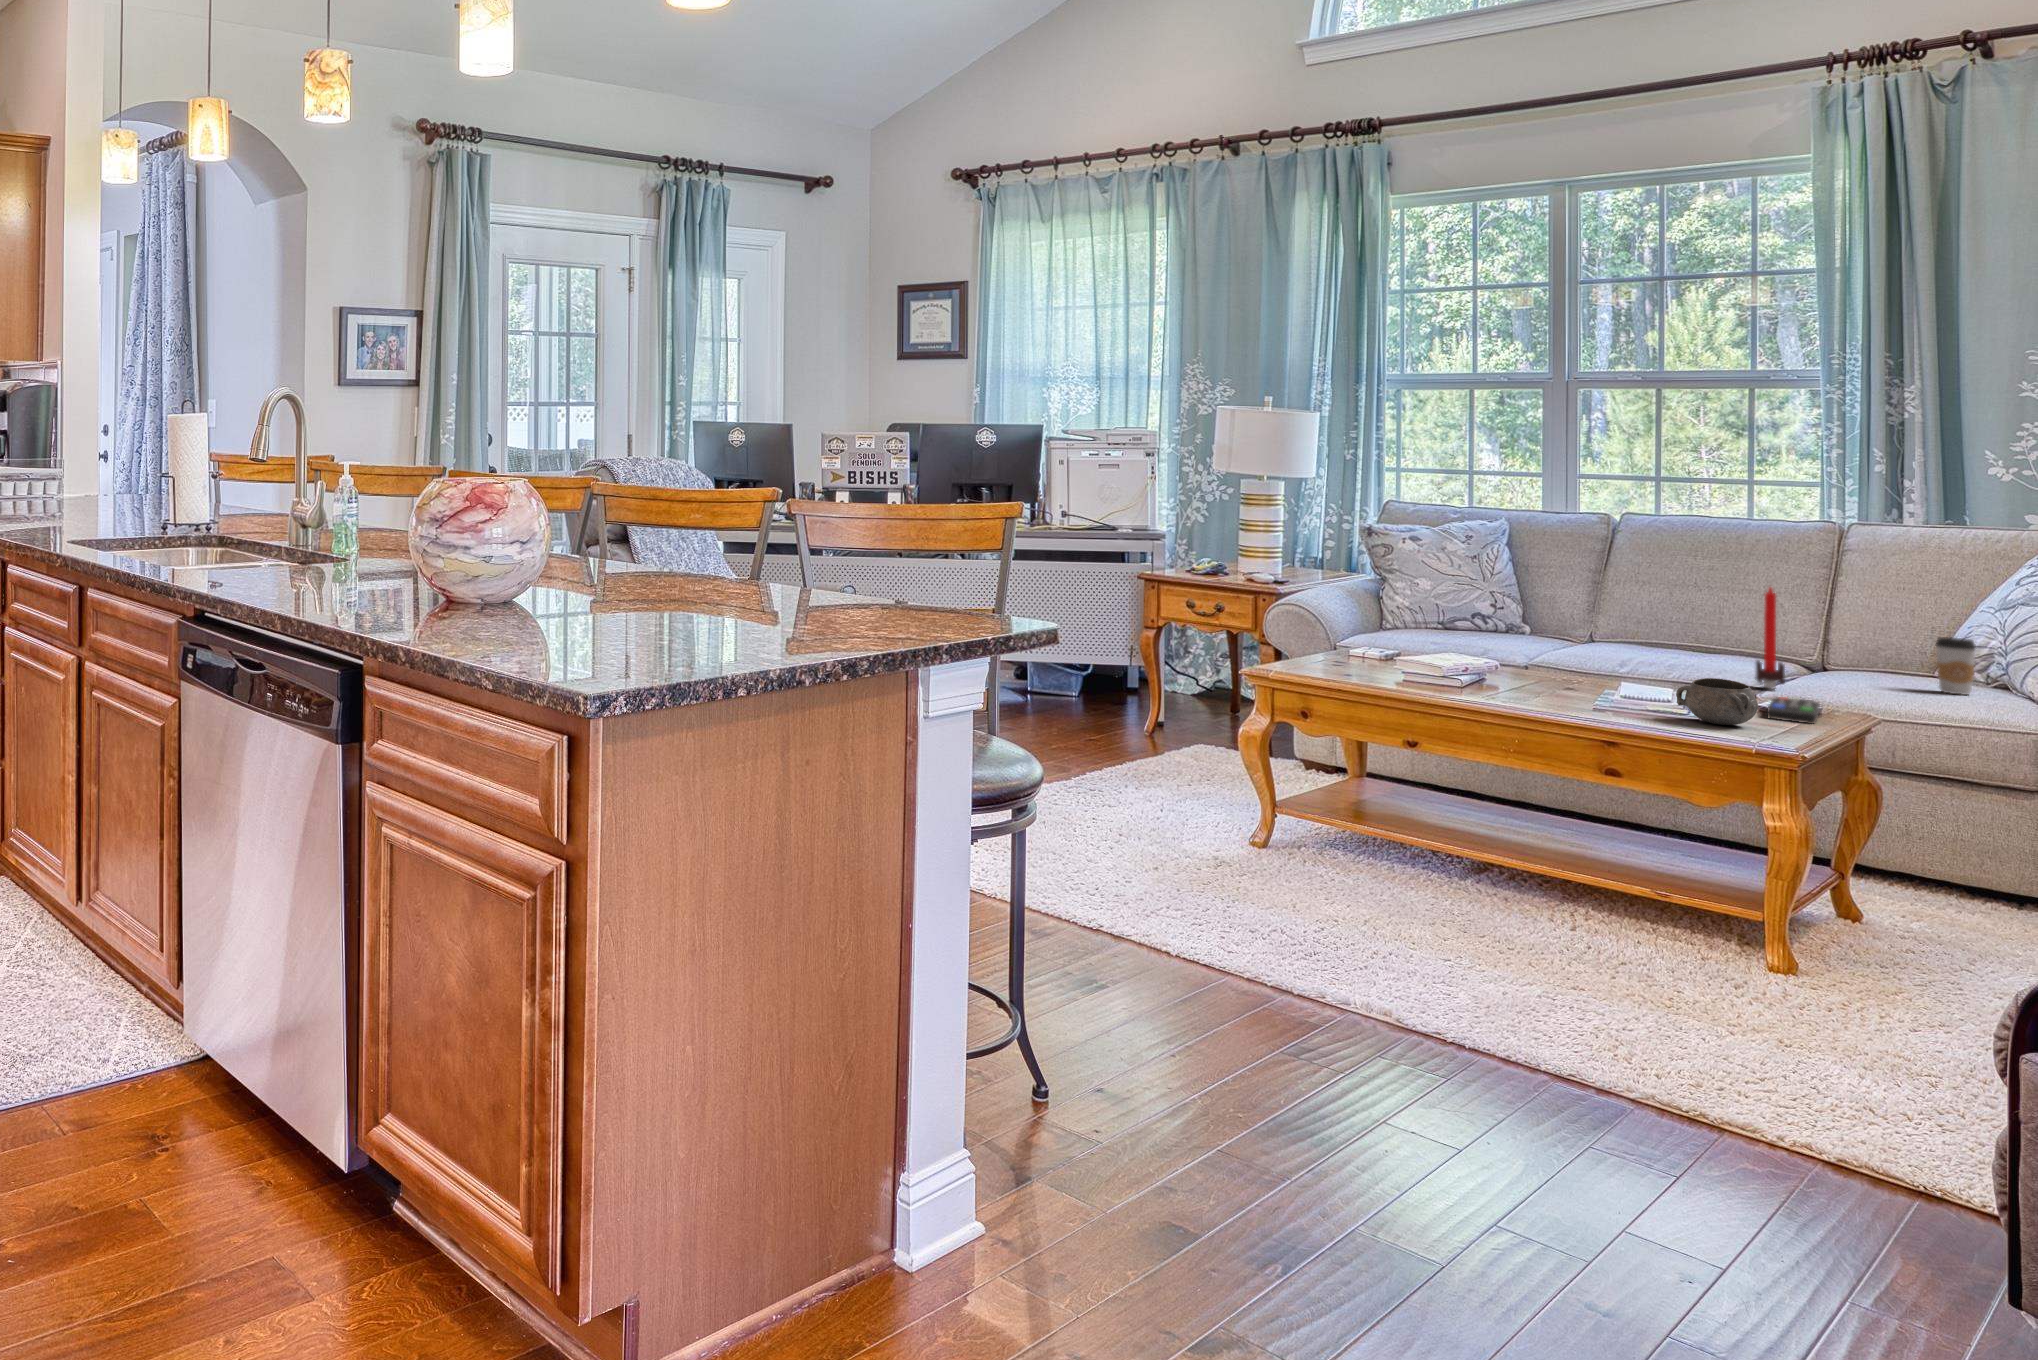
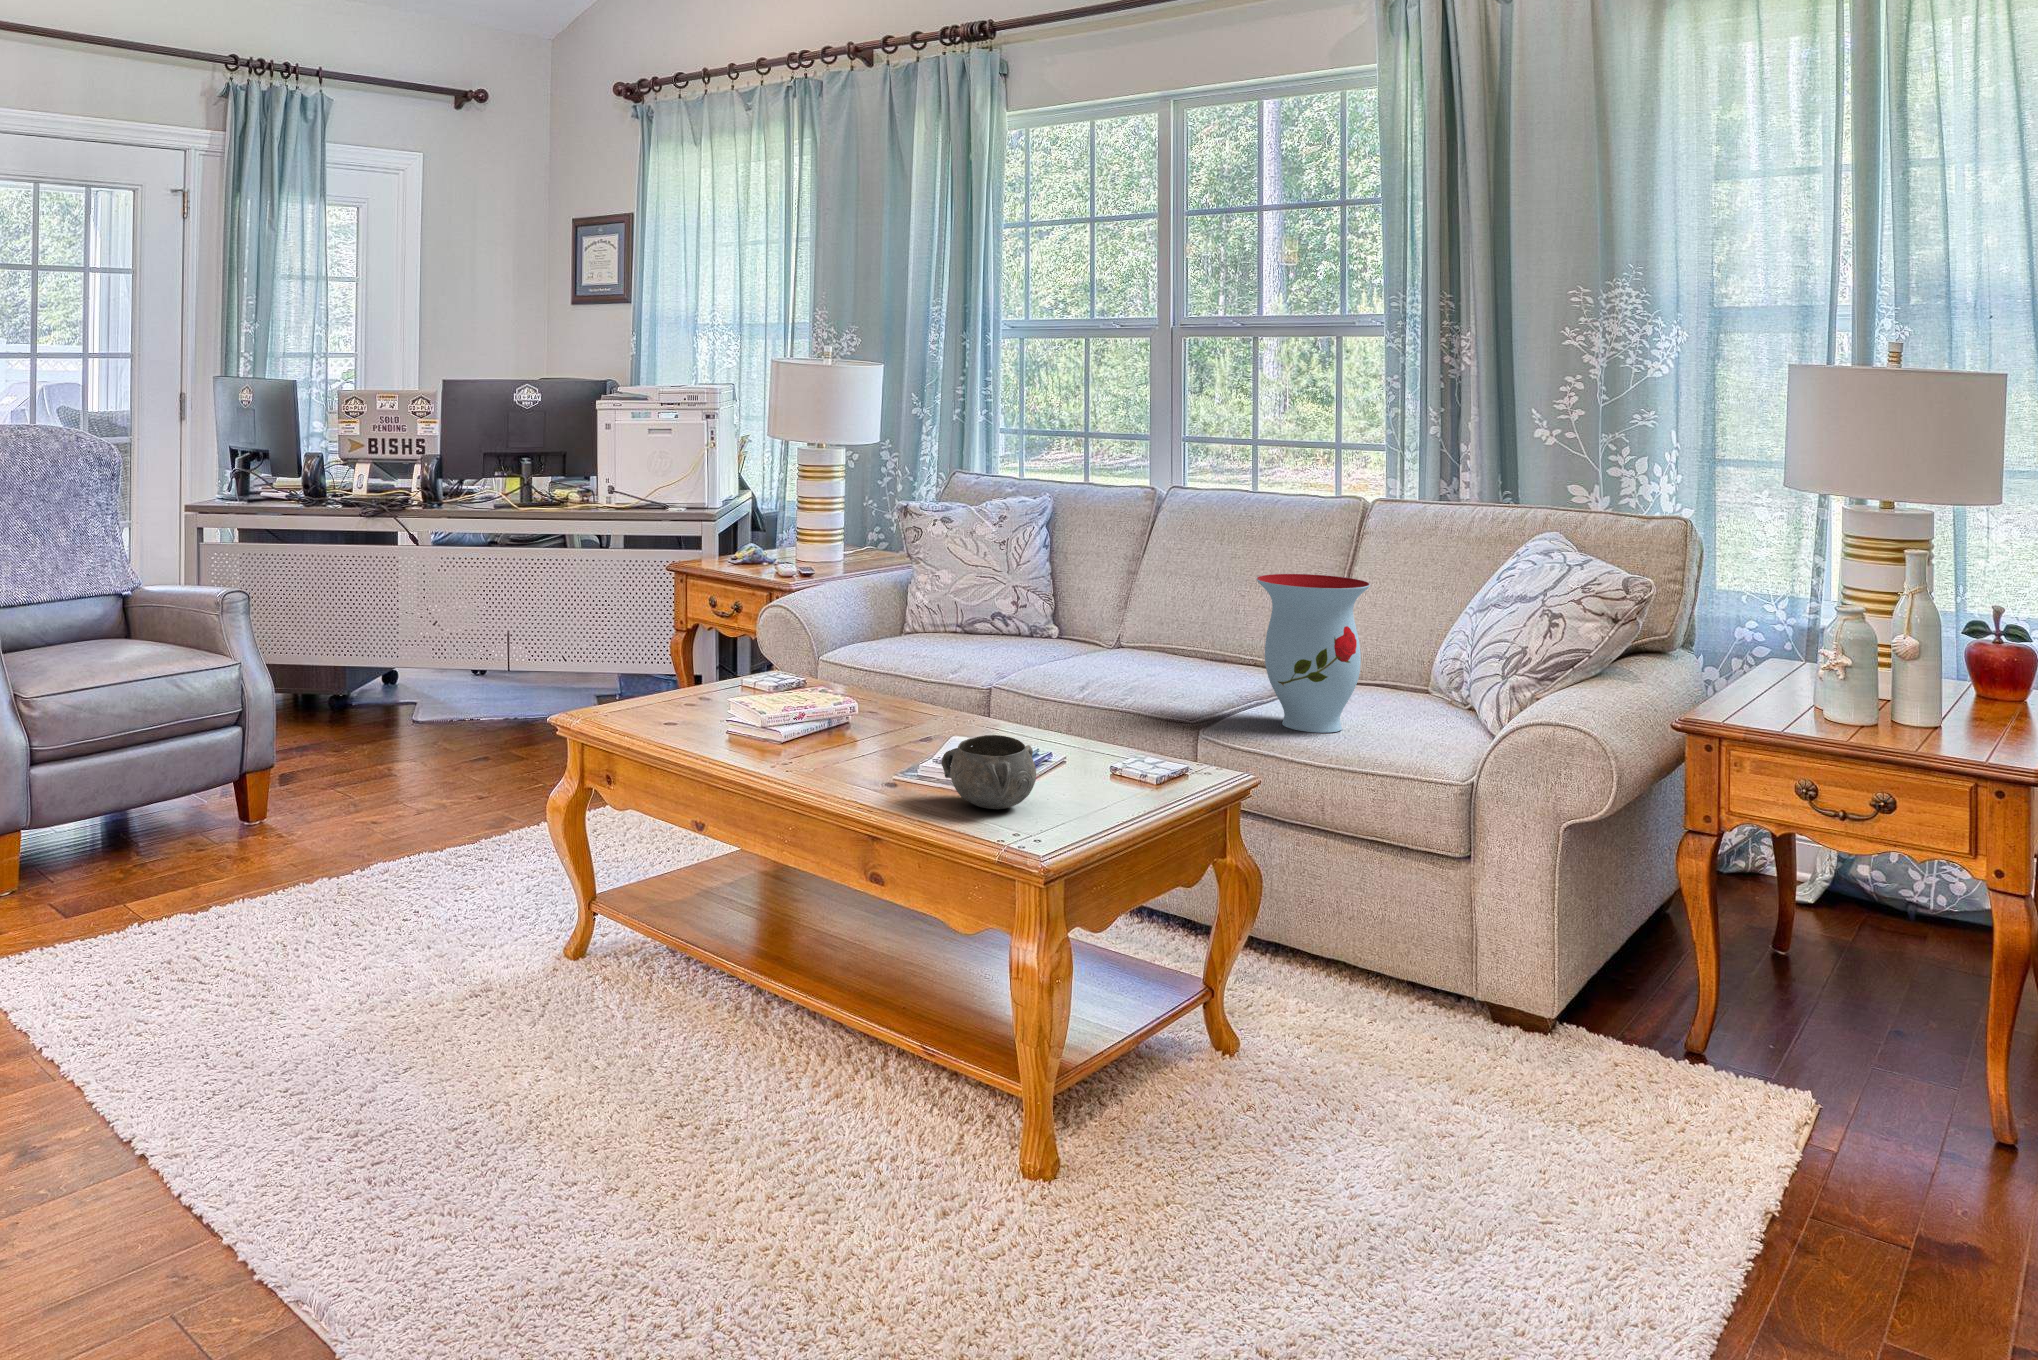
vase: none [1806,579,1917,696] -> present [1256,574,1370,733]
candle: present [1756,588,1785,689] -> none [1186,587,1219,725]
coffee cup: present [1936,637,1976,695] -> none [1415,648,1456,724]
remote control: present [1767,697,1820,724] -> none [1092,749,1185,797]

